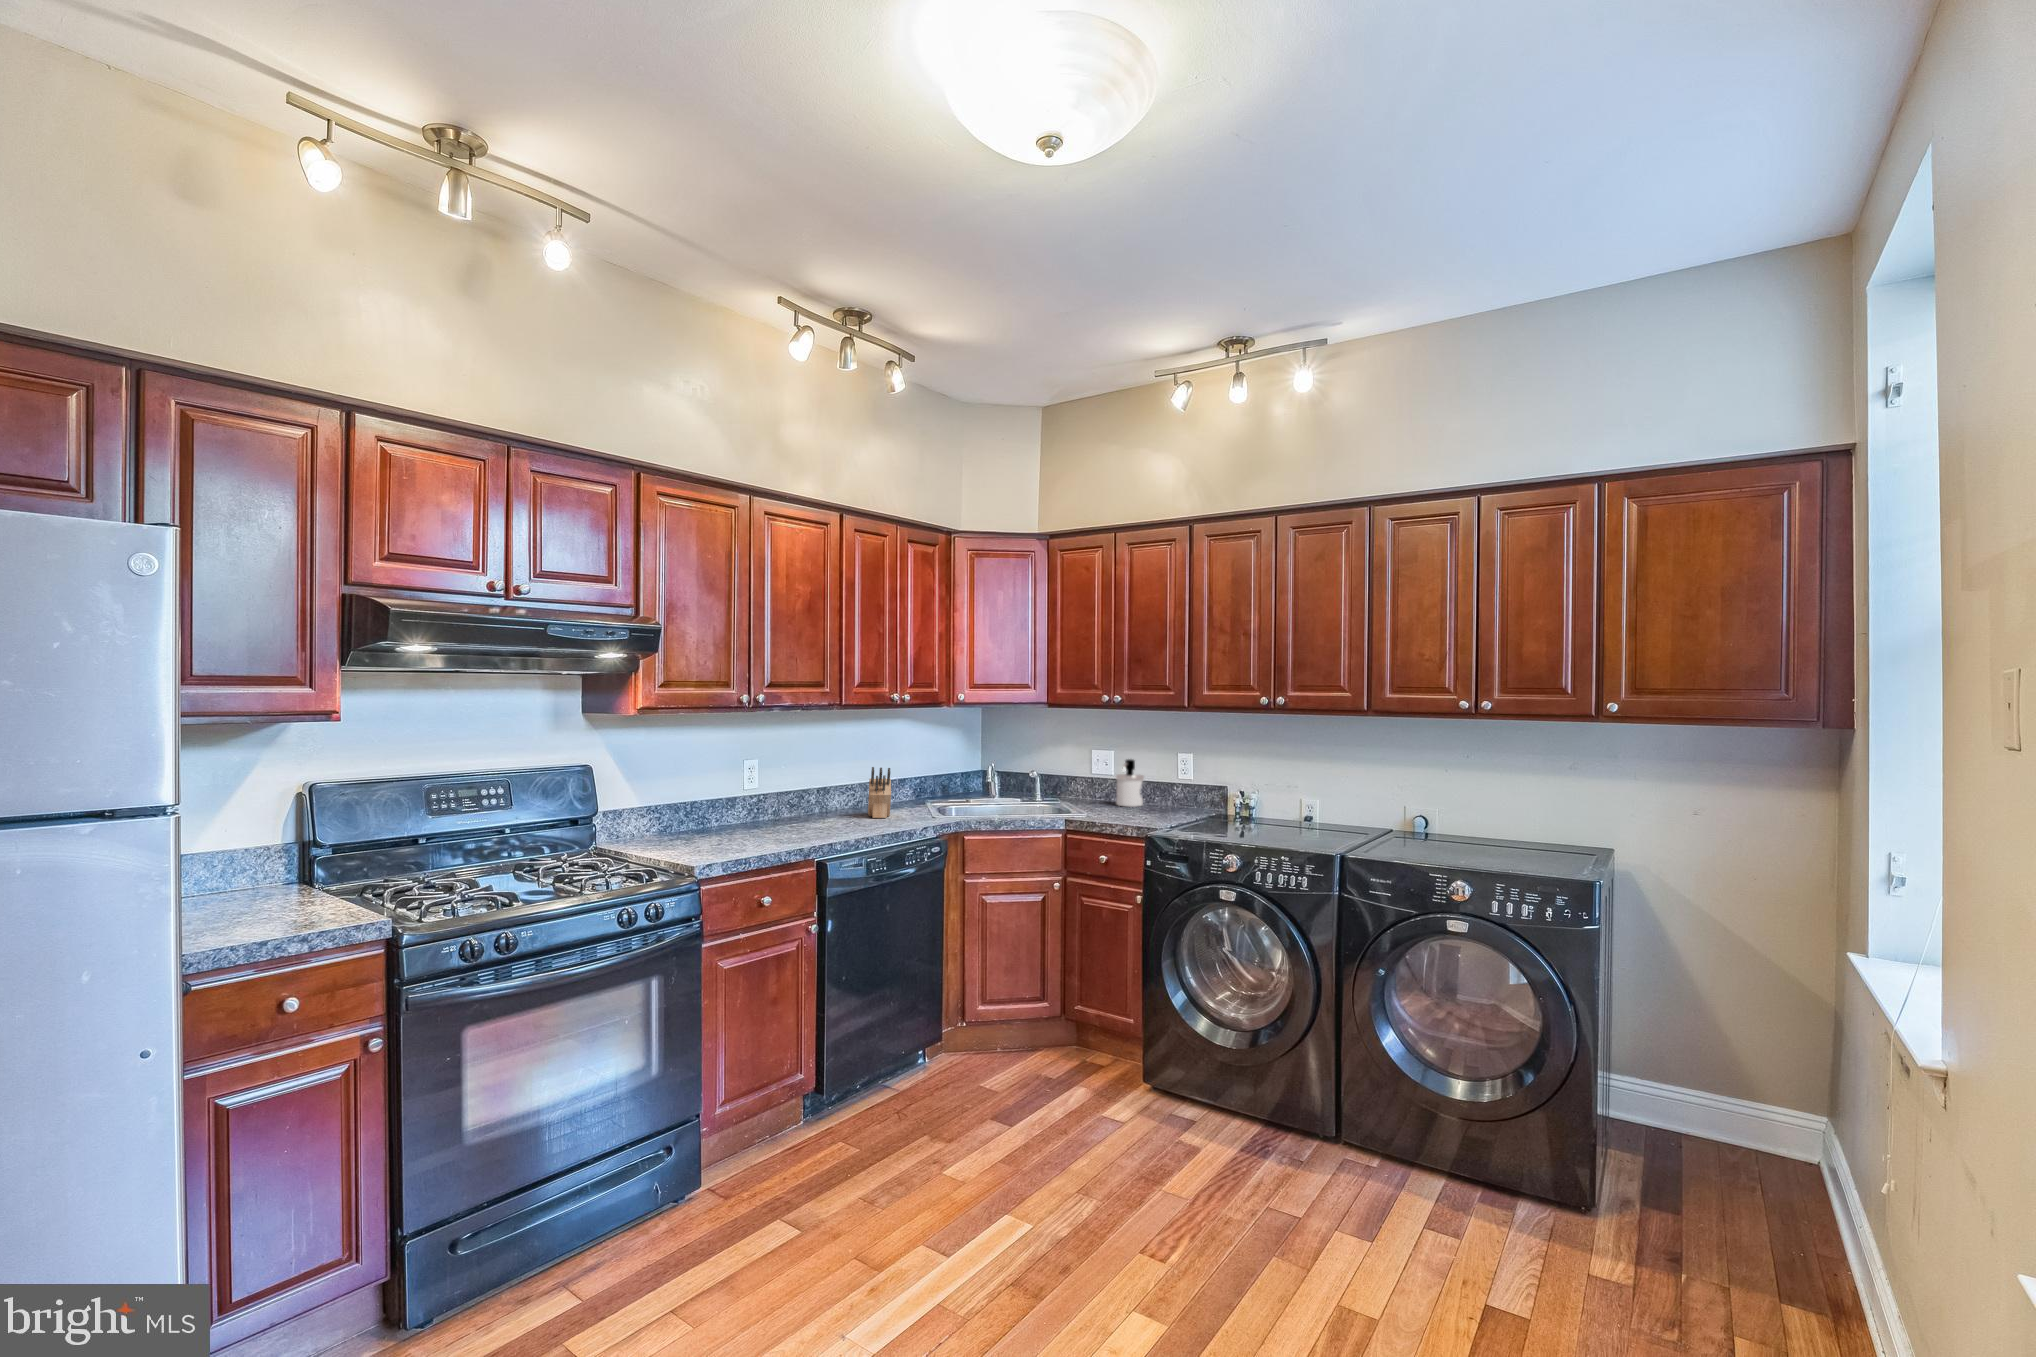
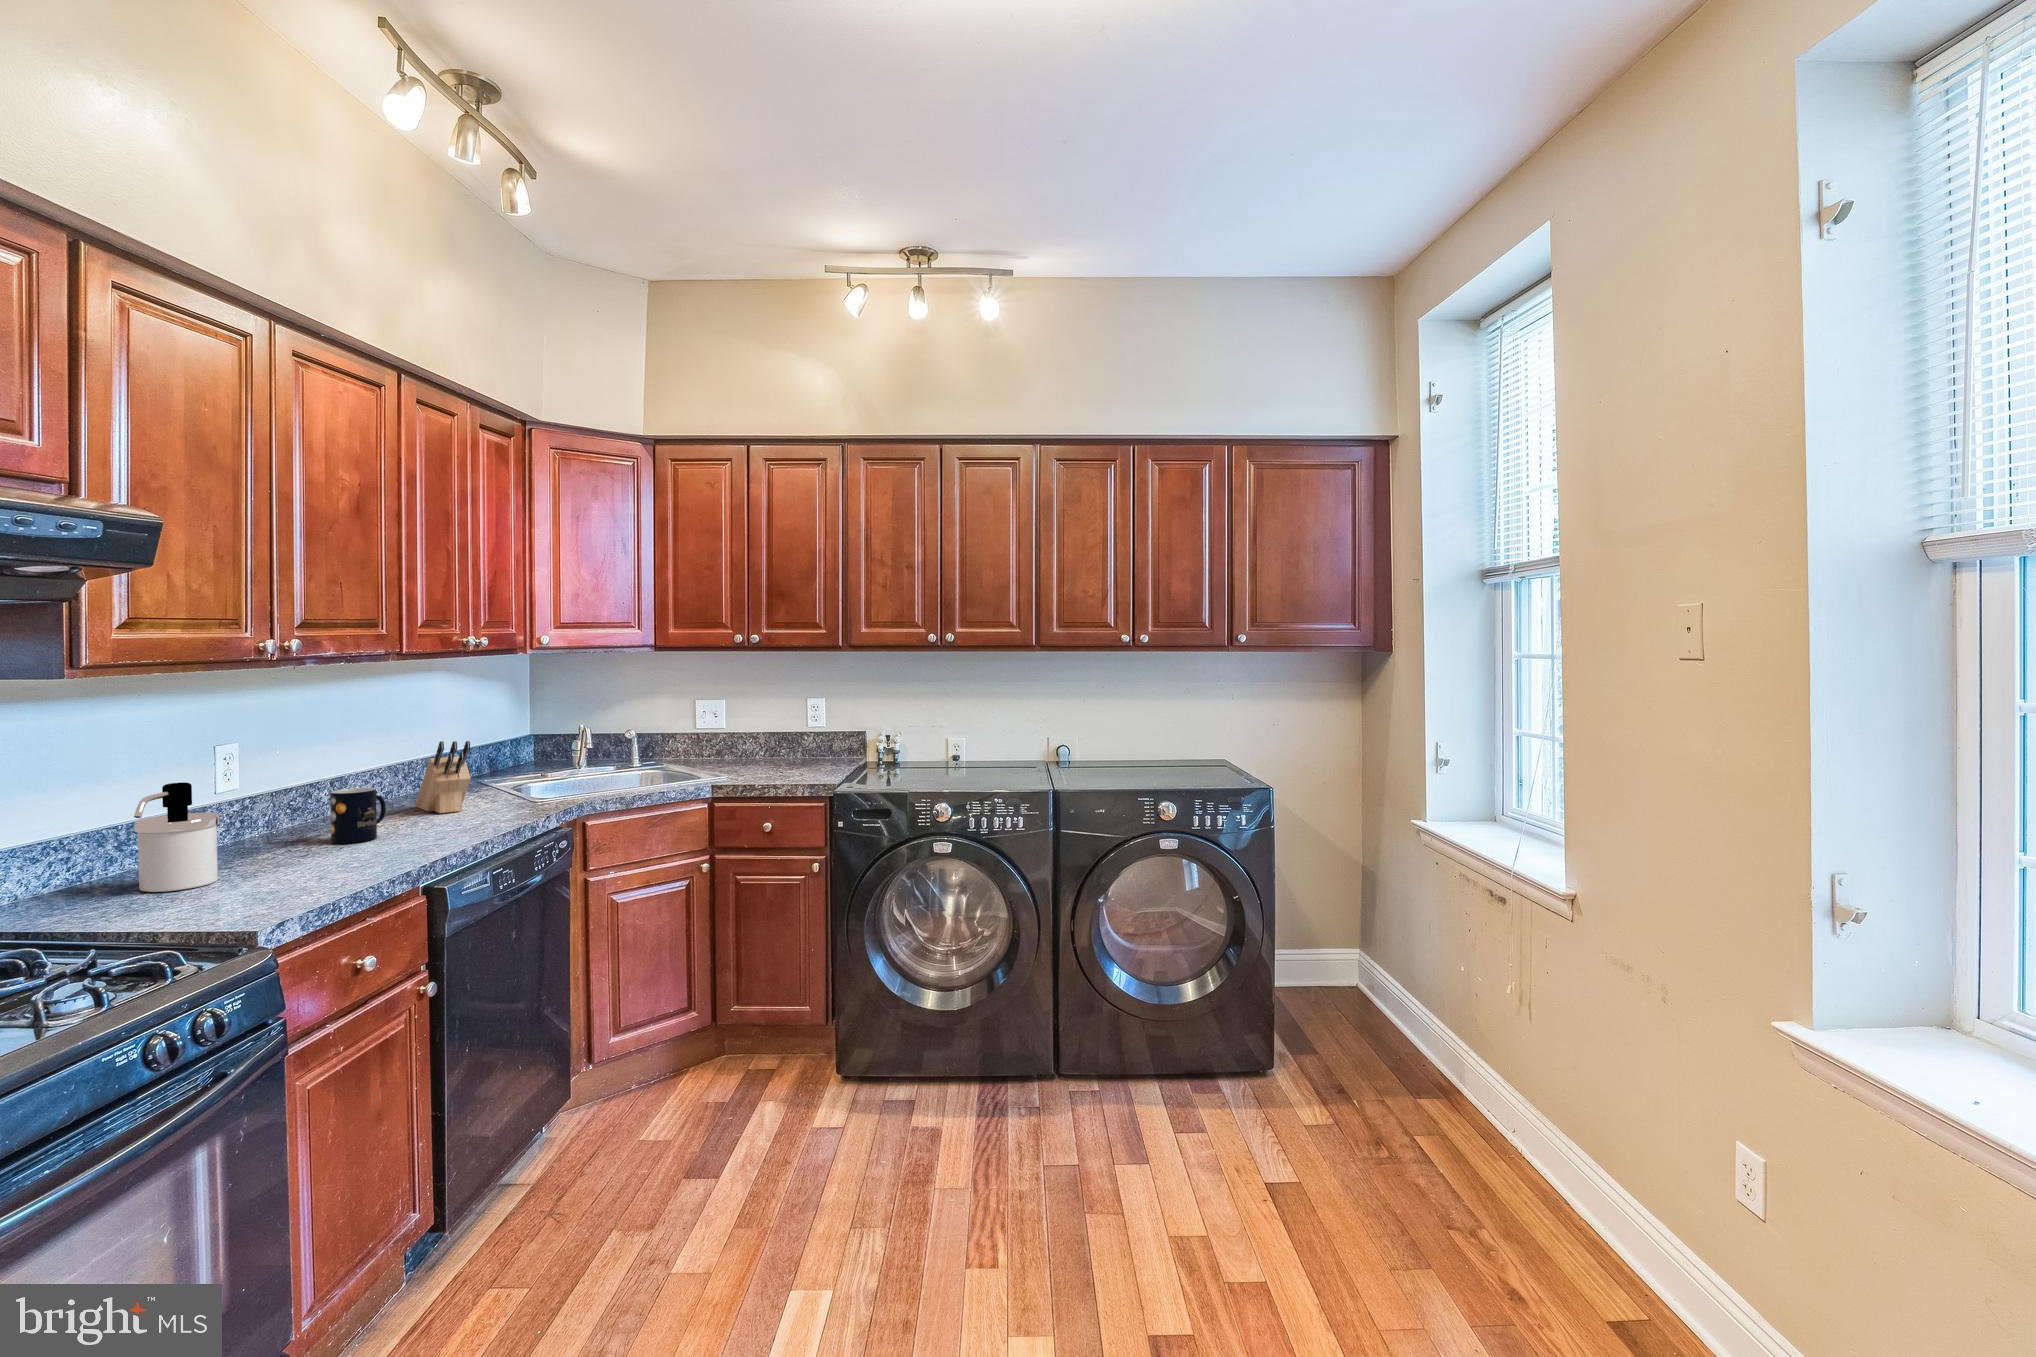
soap dispenser: present [1116,759,1144,807] -> present [134,783,219,892]
mug: none [797,794,830,829] -> present [330,788,386,843]

